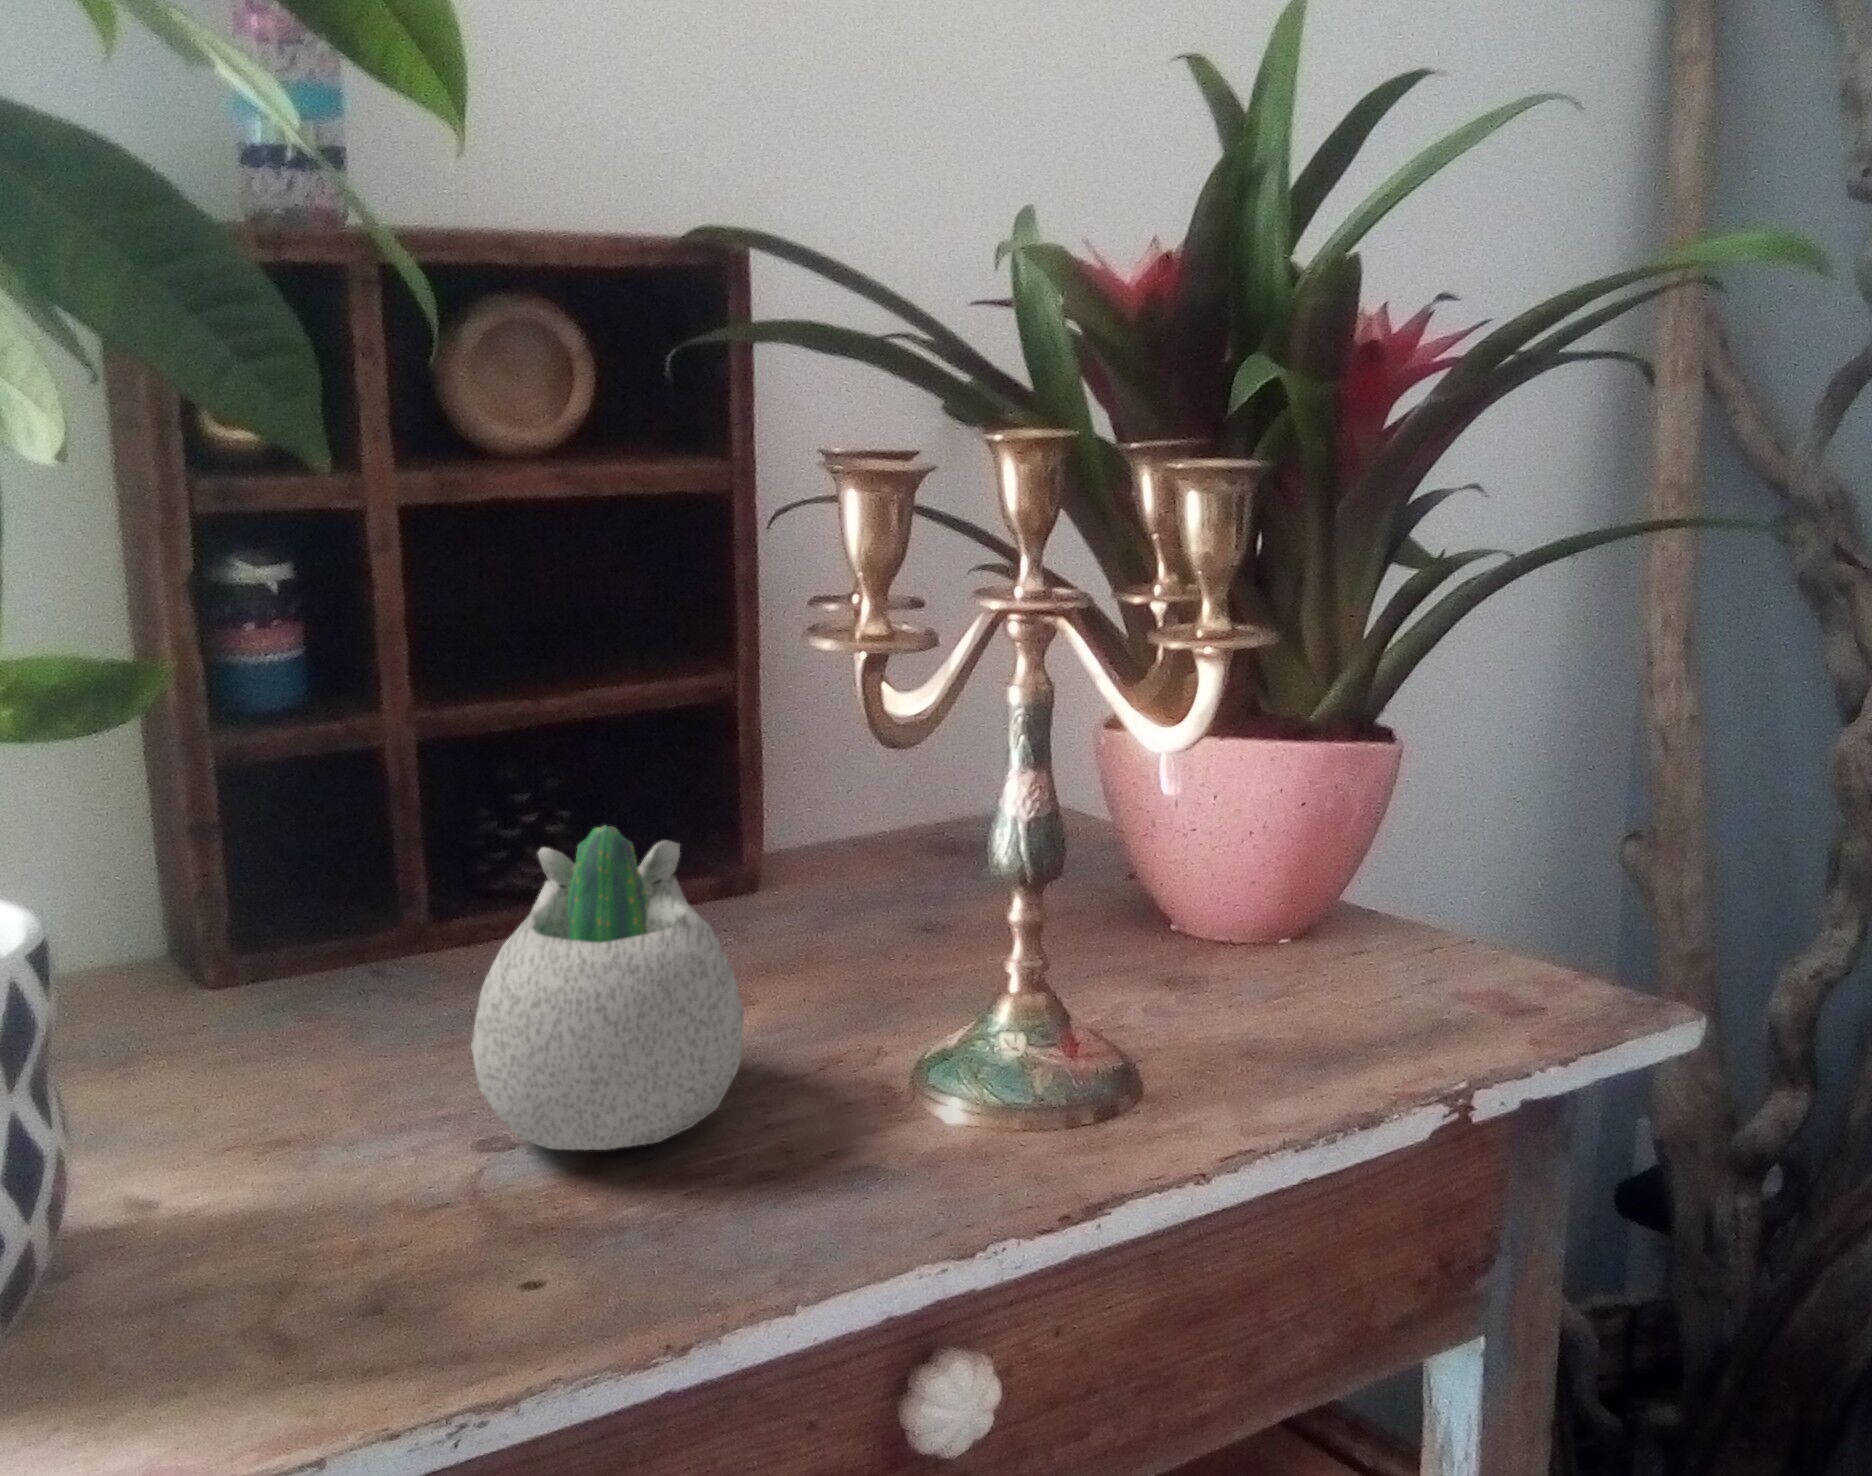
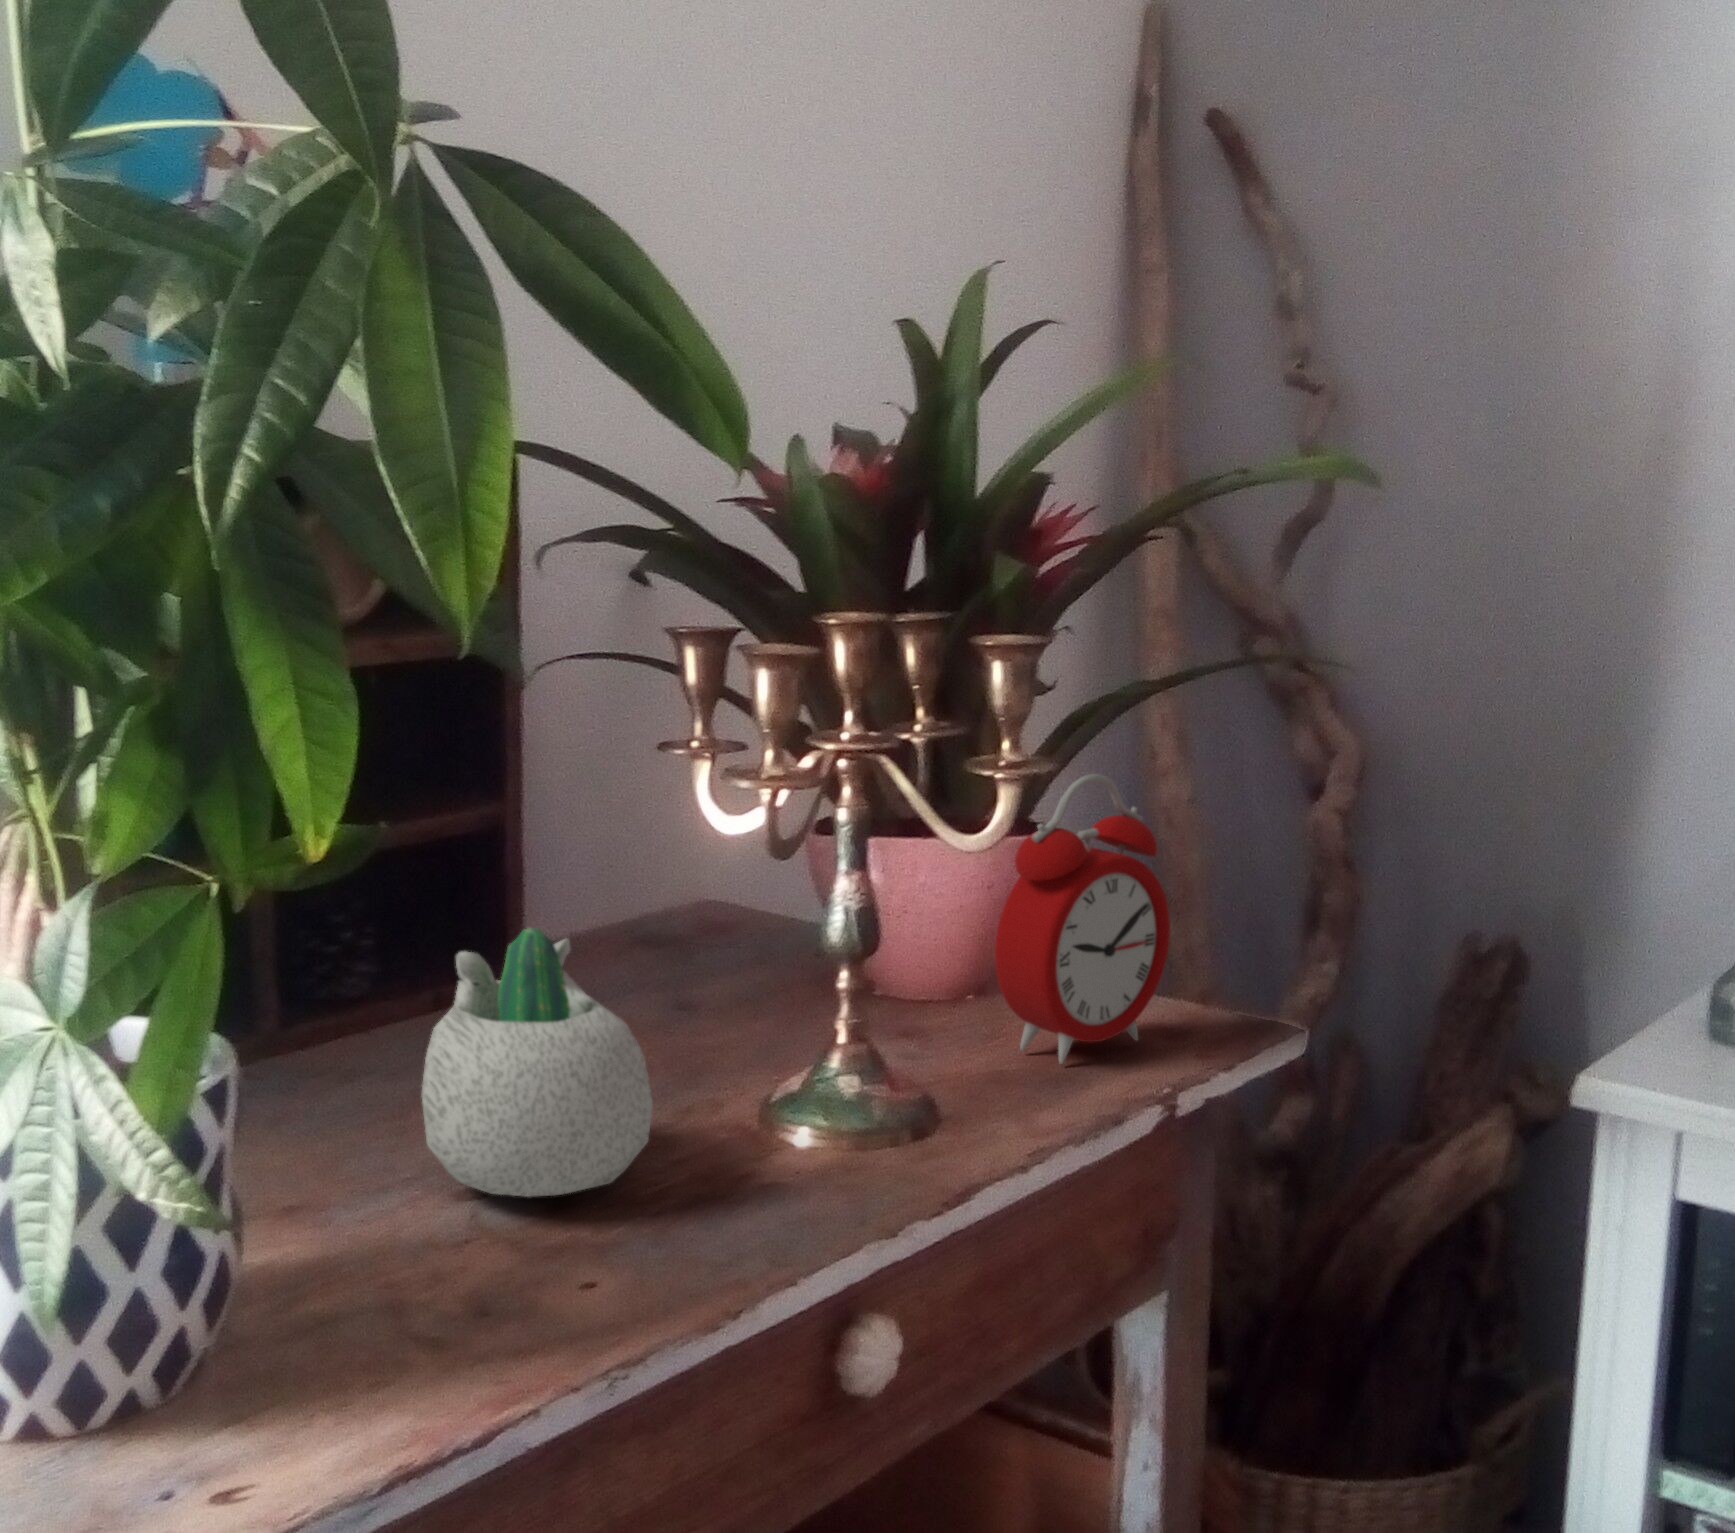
alarm clock: none [1270,678,1510,1035] -> present [995,774,1170,1064]

